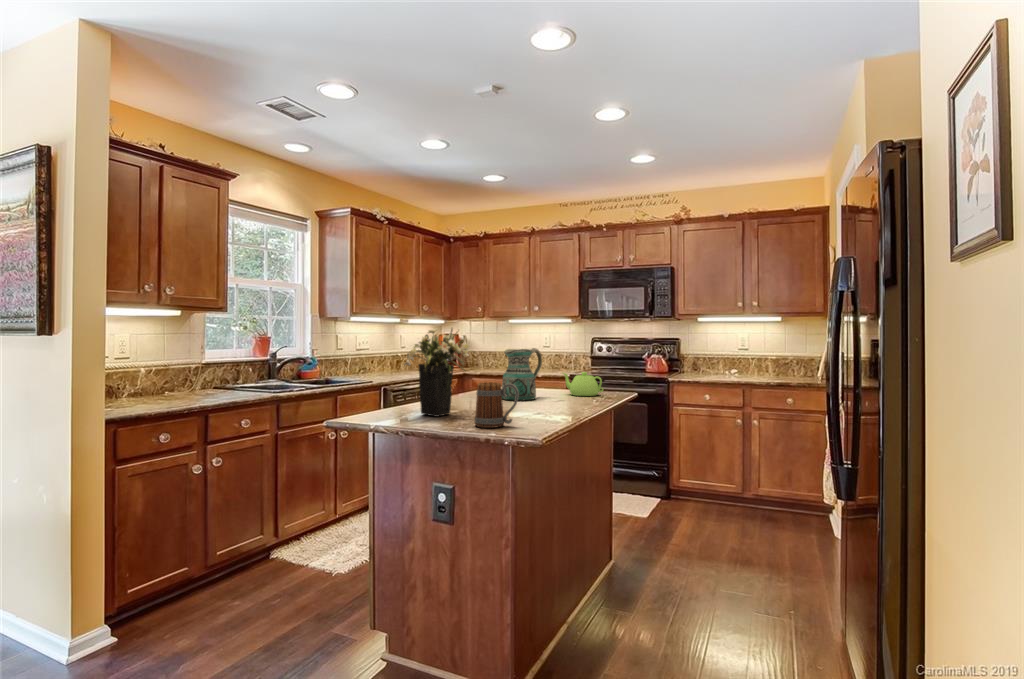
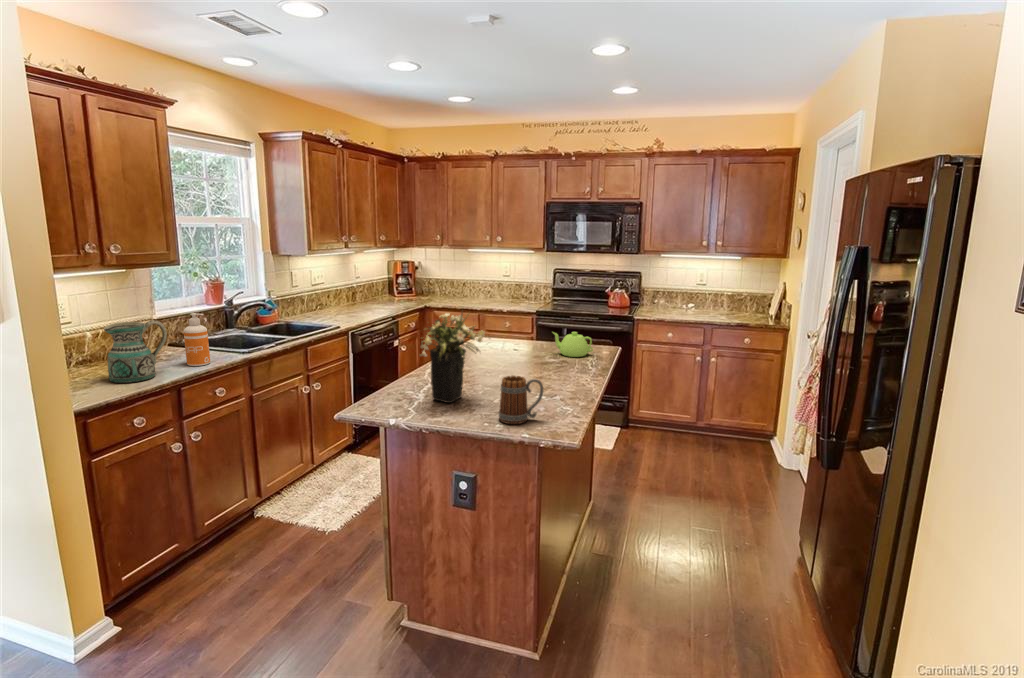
ceramic pitcher: present [502,348,542,400] -> present [104,320,167,383]
soap dispenser: none [220,351,241,399] -> present [184,313,210,366]

